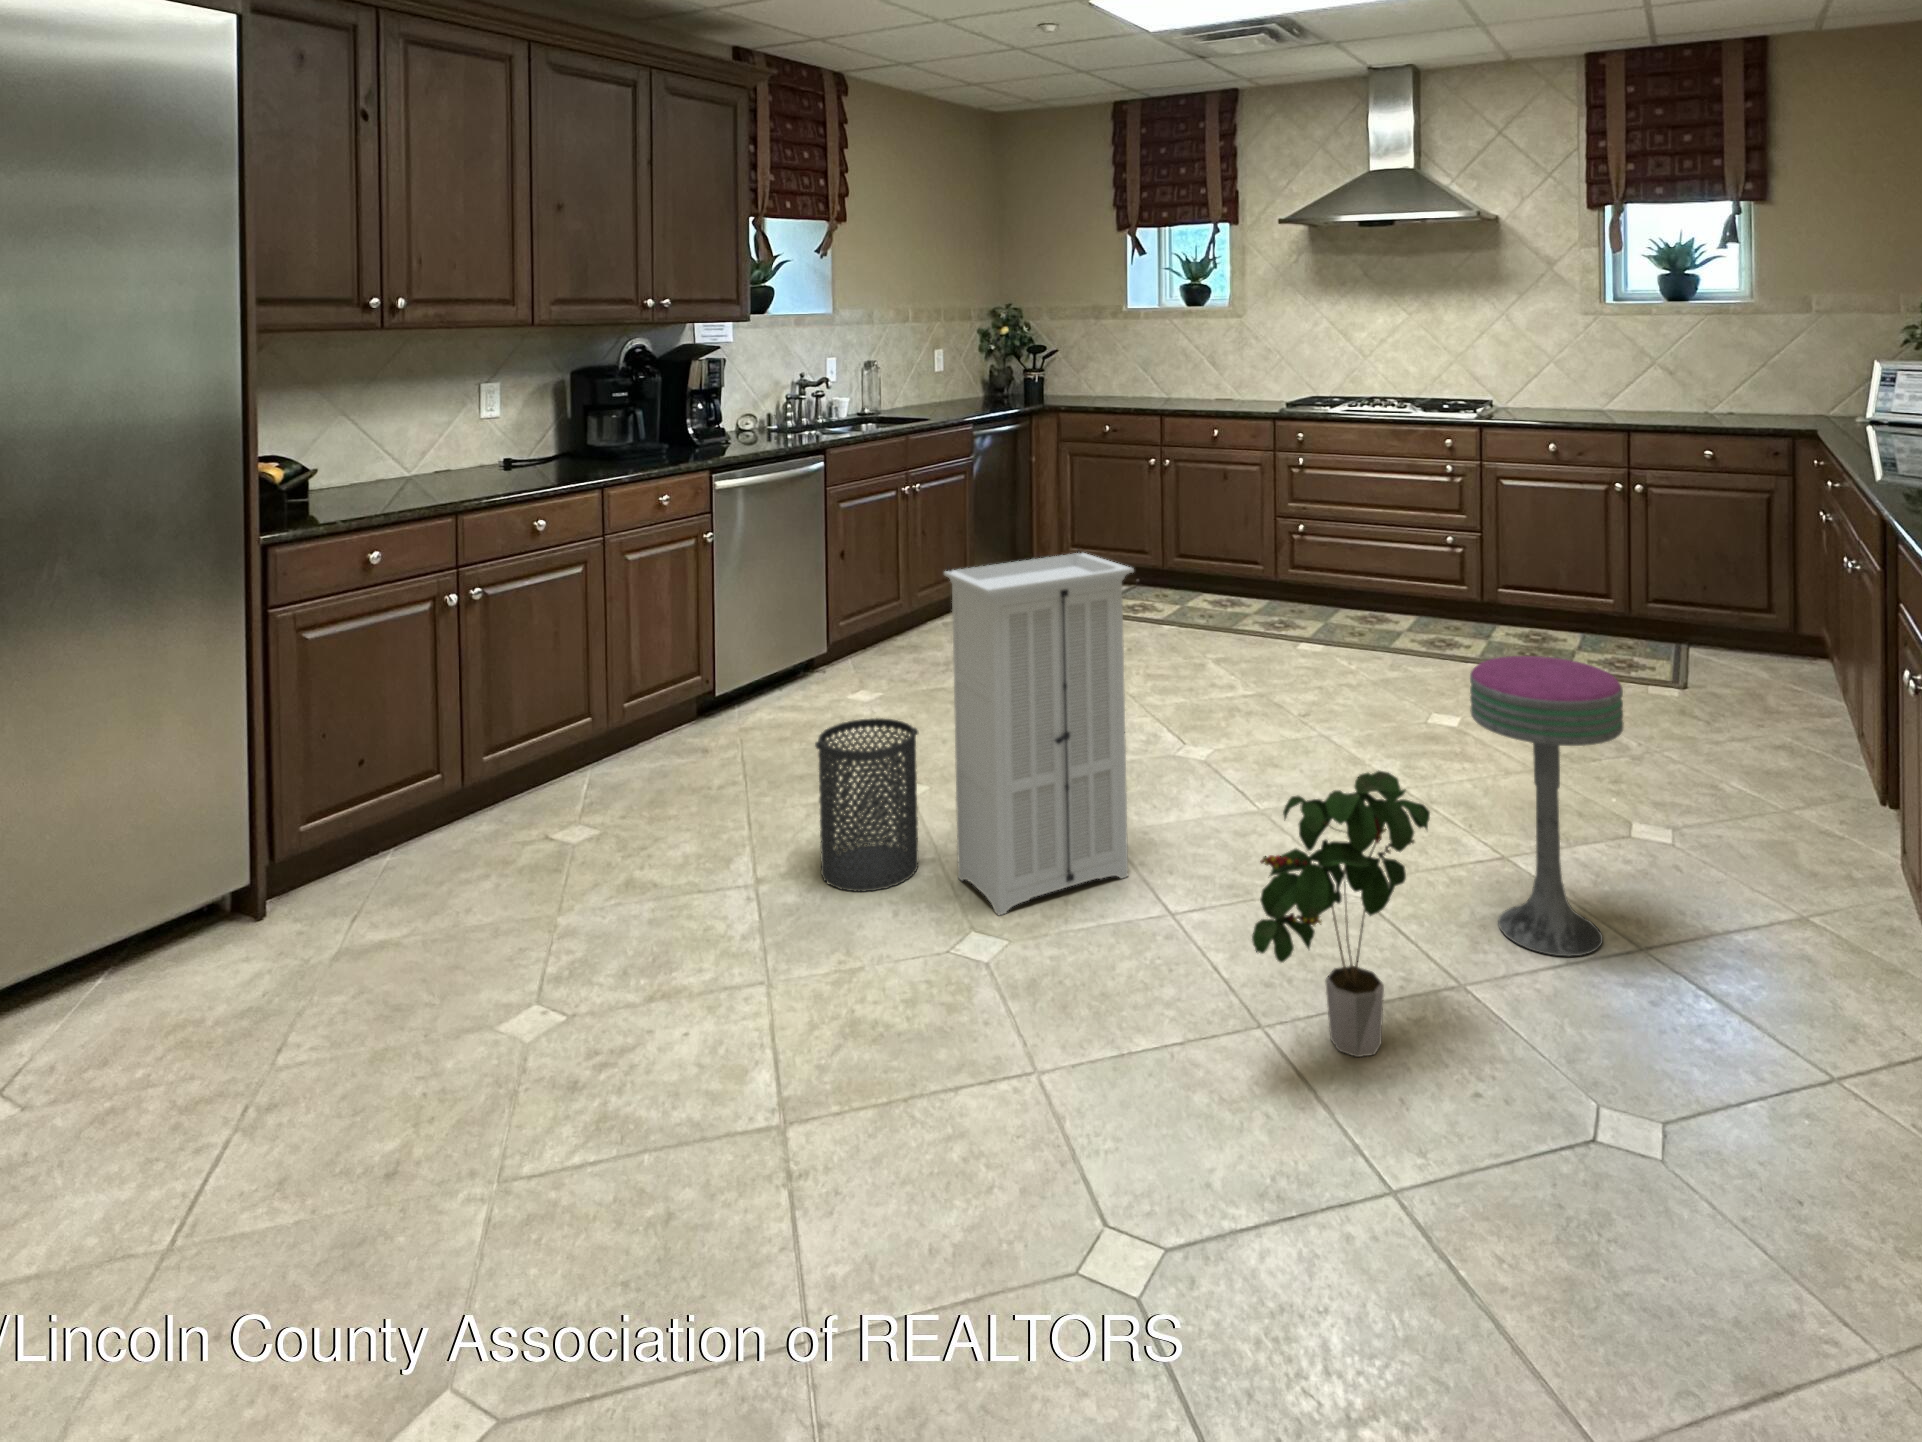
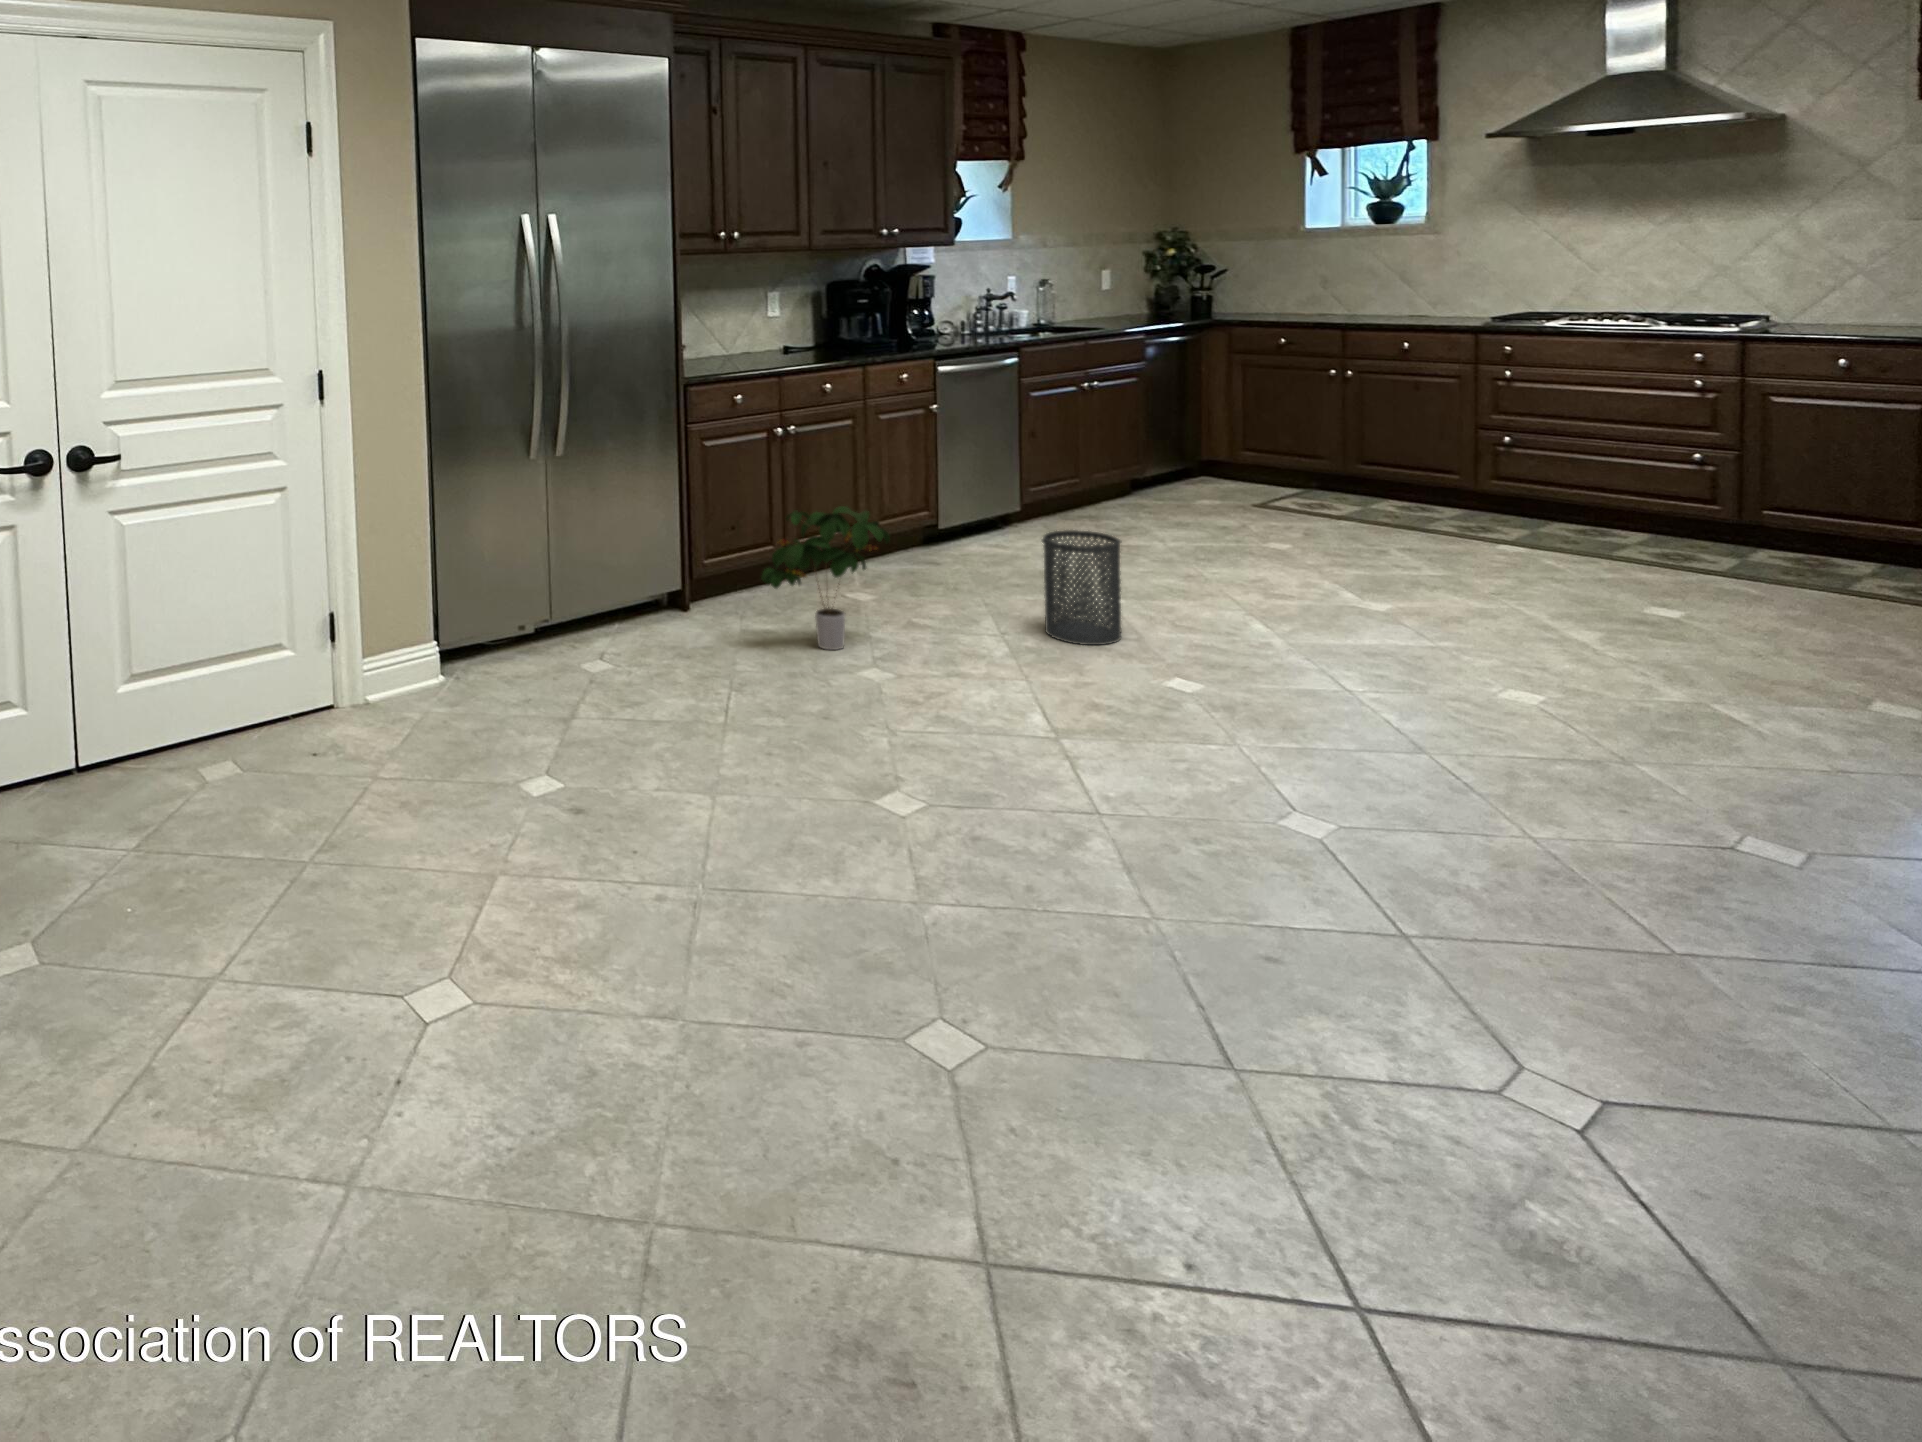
storage cabinet: present [944,549,1134,915] -> none [1145,414,1313,670]
bar stool: present [1470,656,1624,956] -> none [1653,518,1829,767]
potted plant: present [1252,771,1430,1057] -> present [762,506,890,650]

